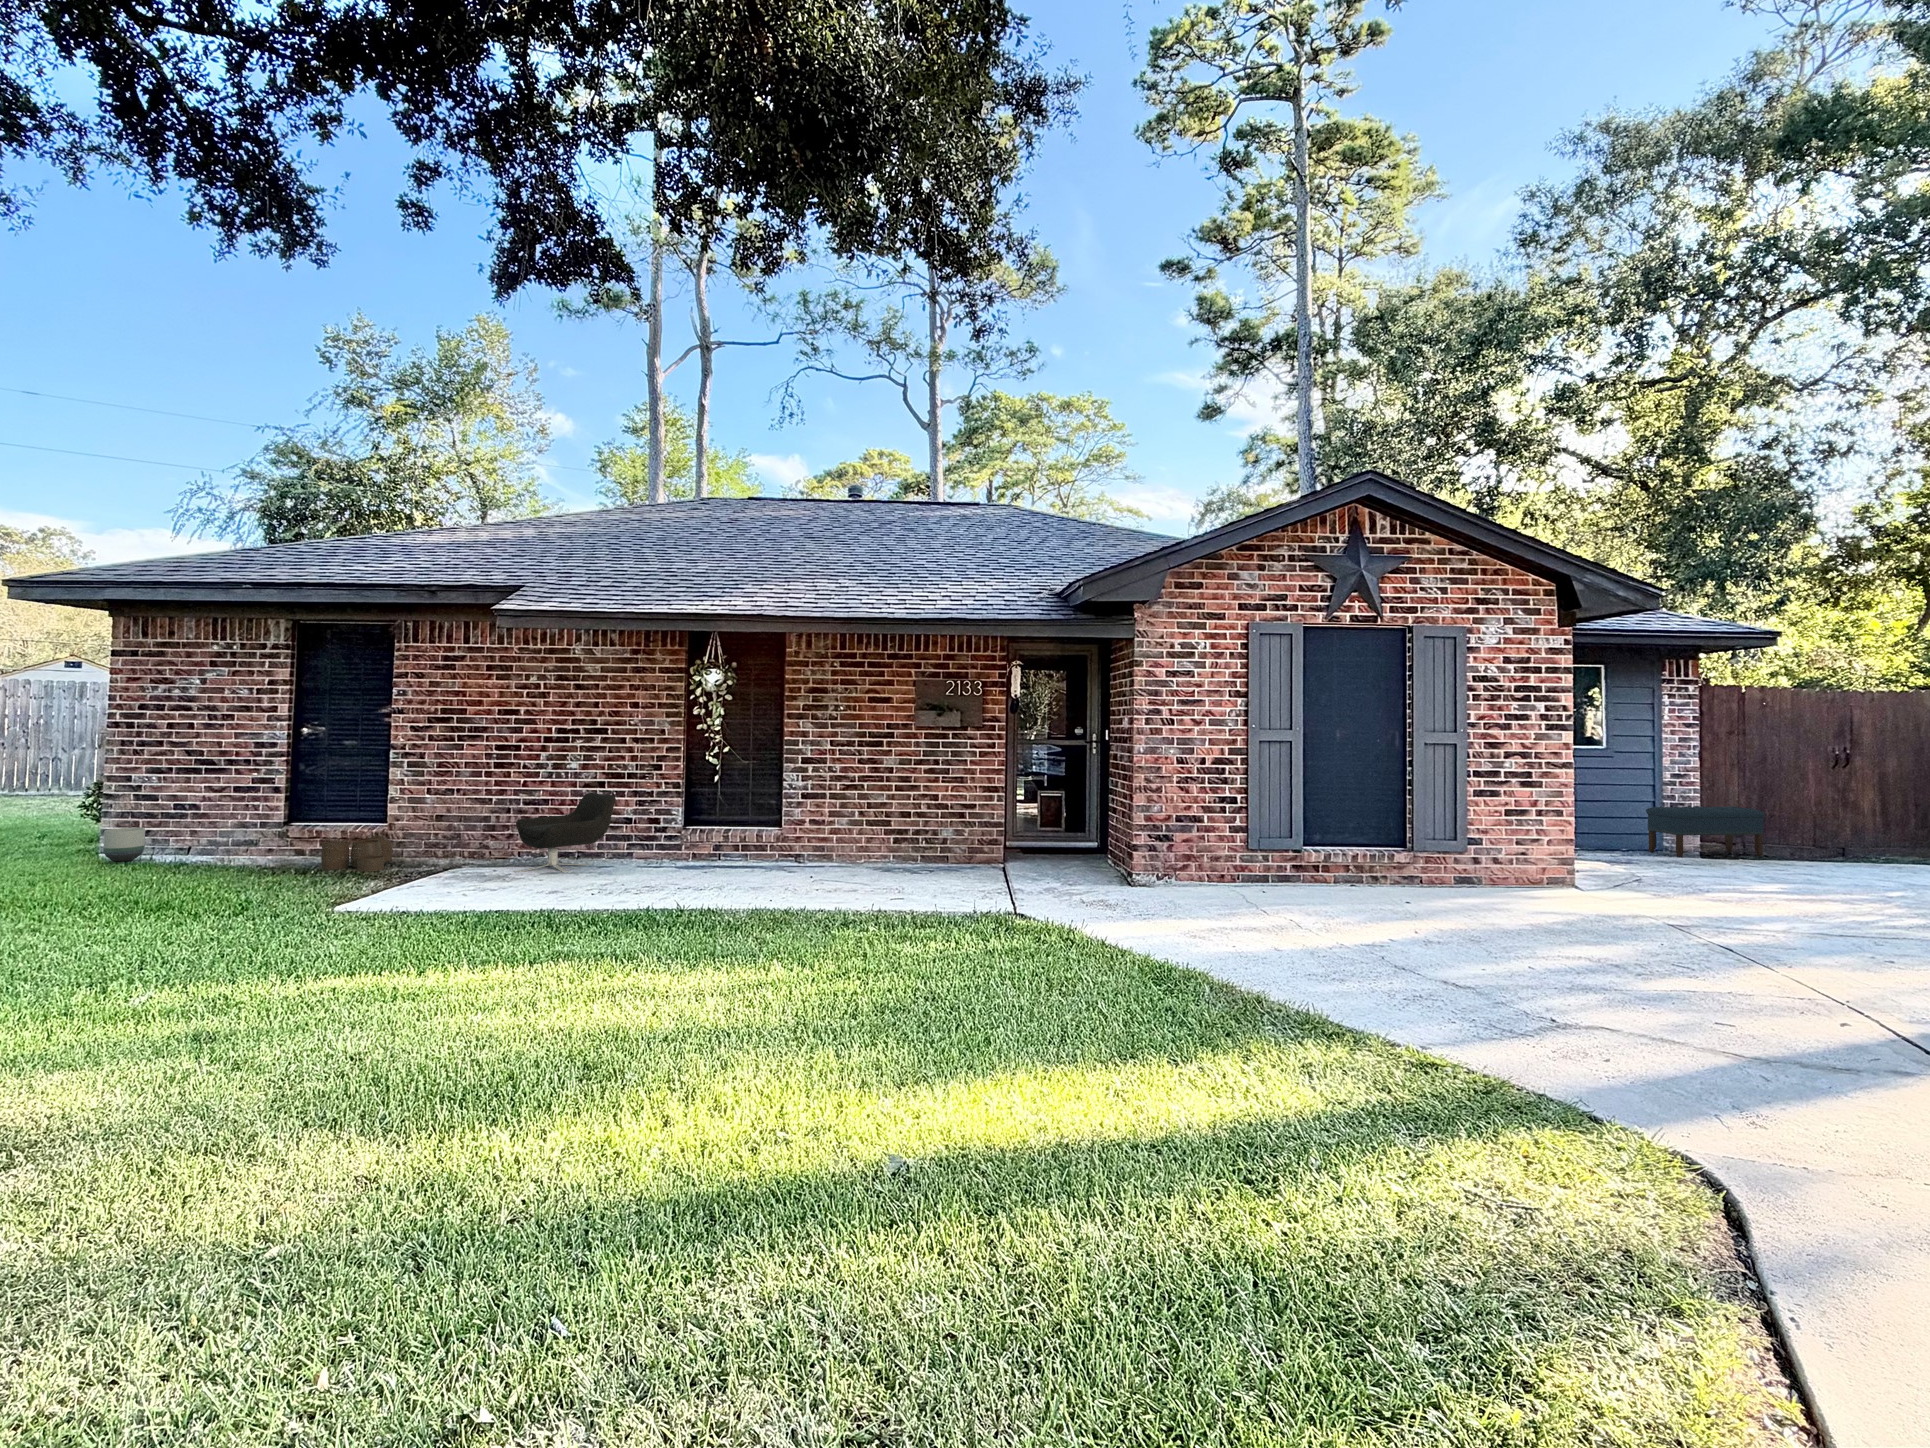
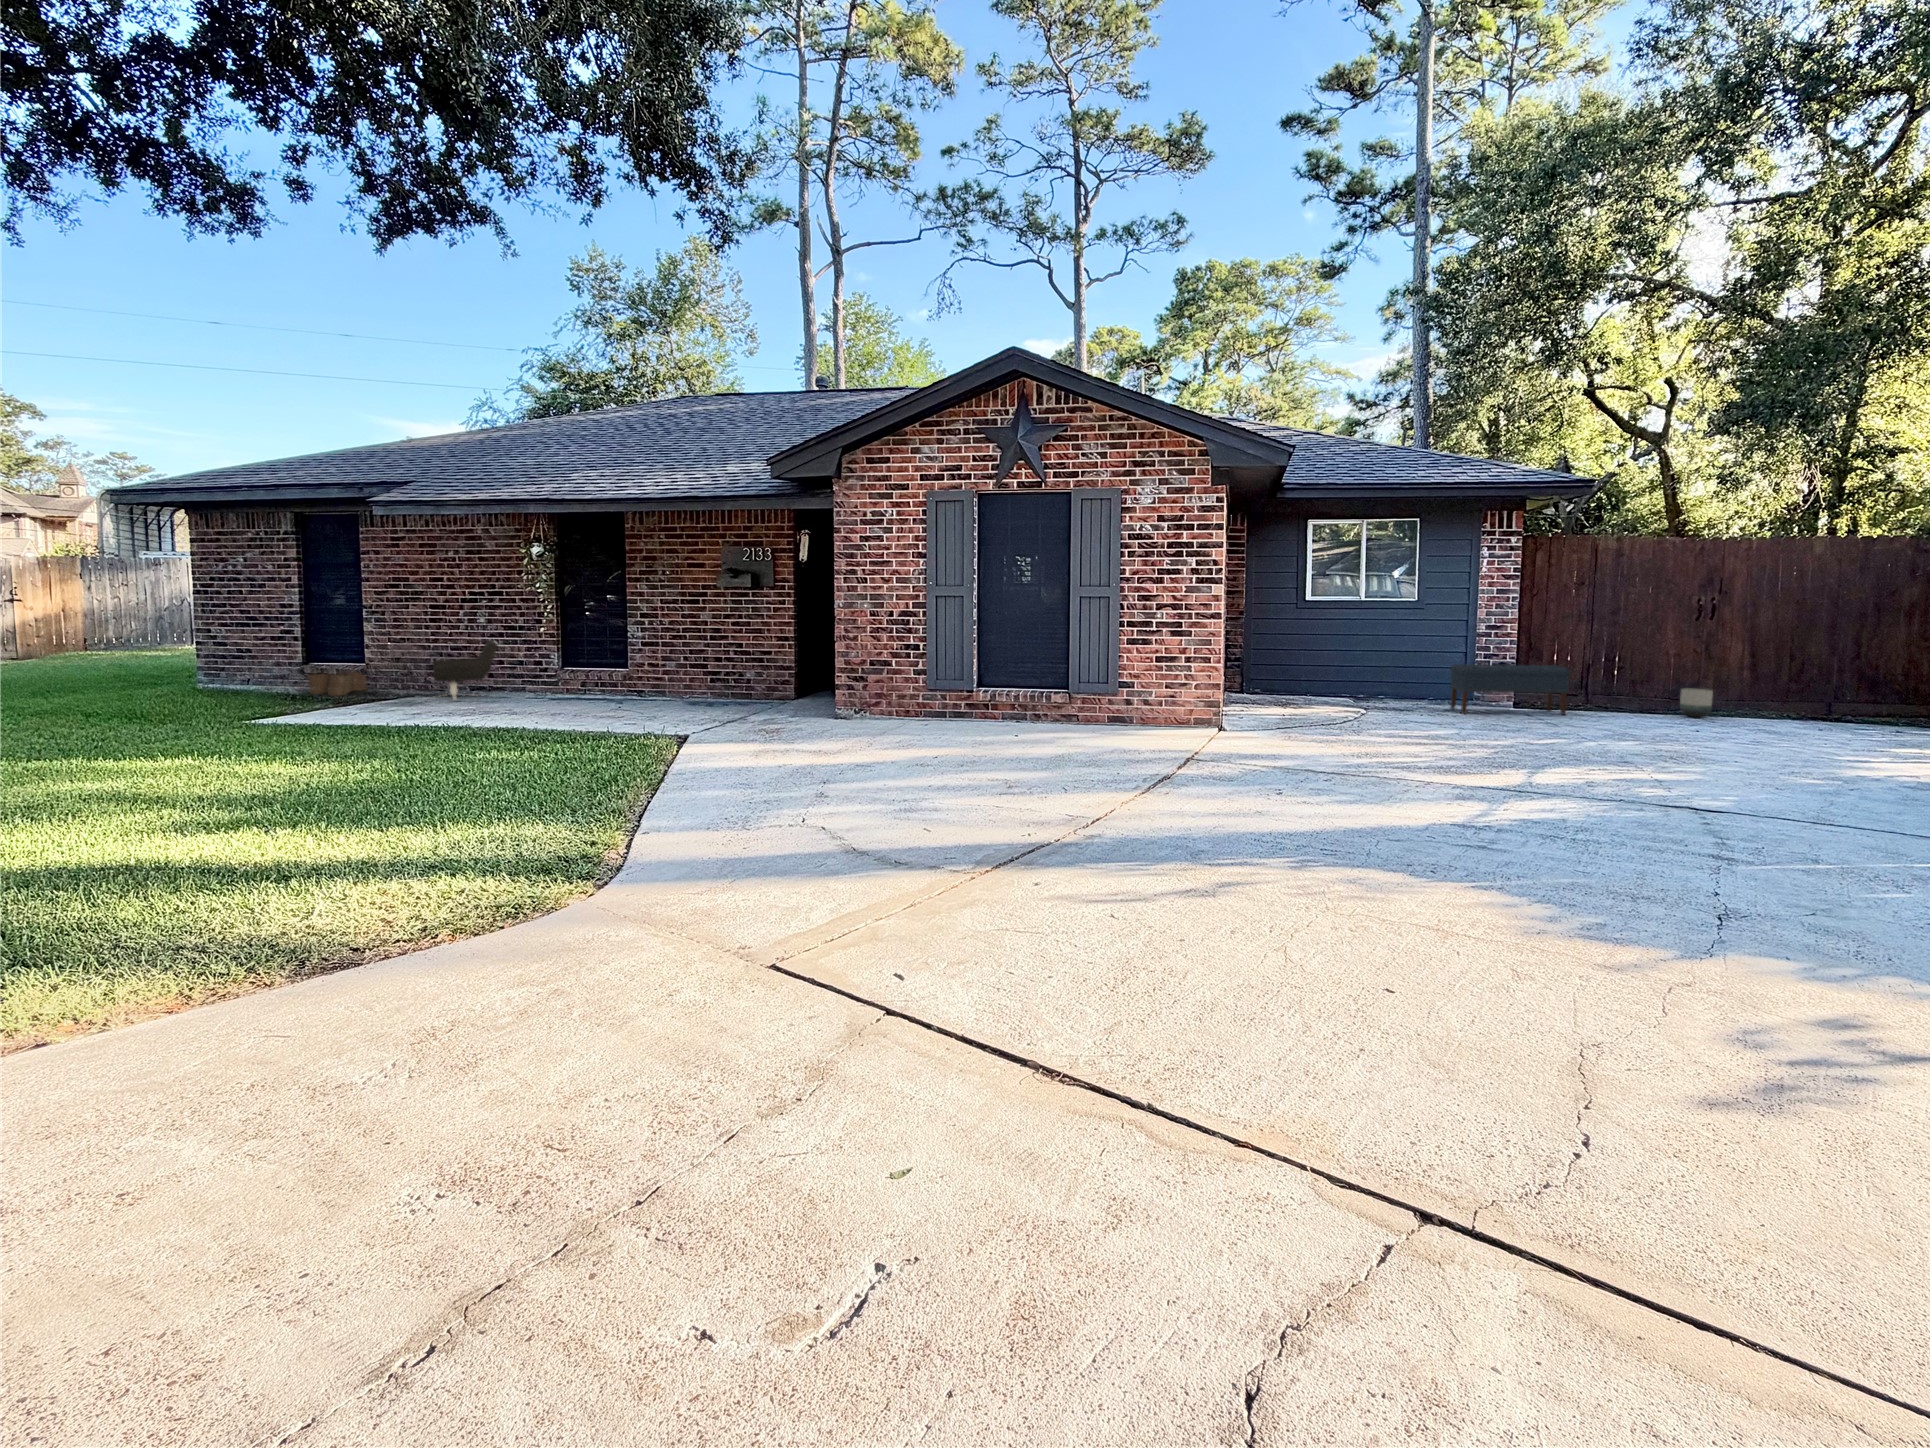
planter: present [103,828,145,861] -> present [1680,688,1713,717]

